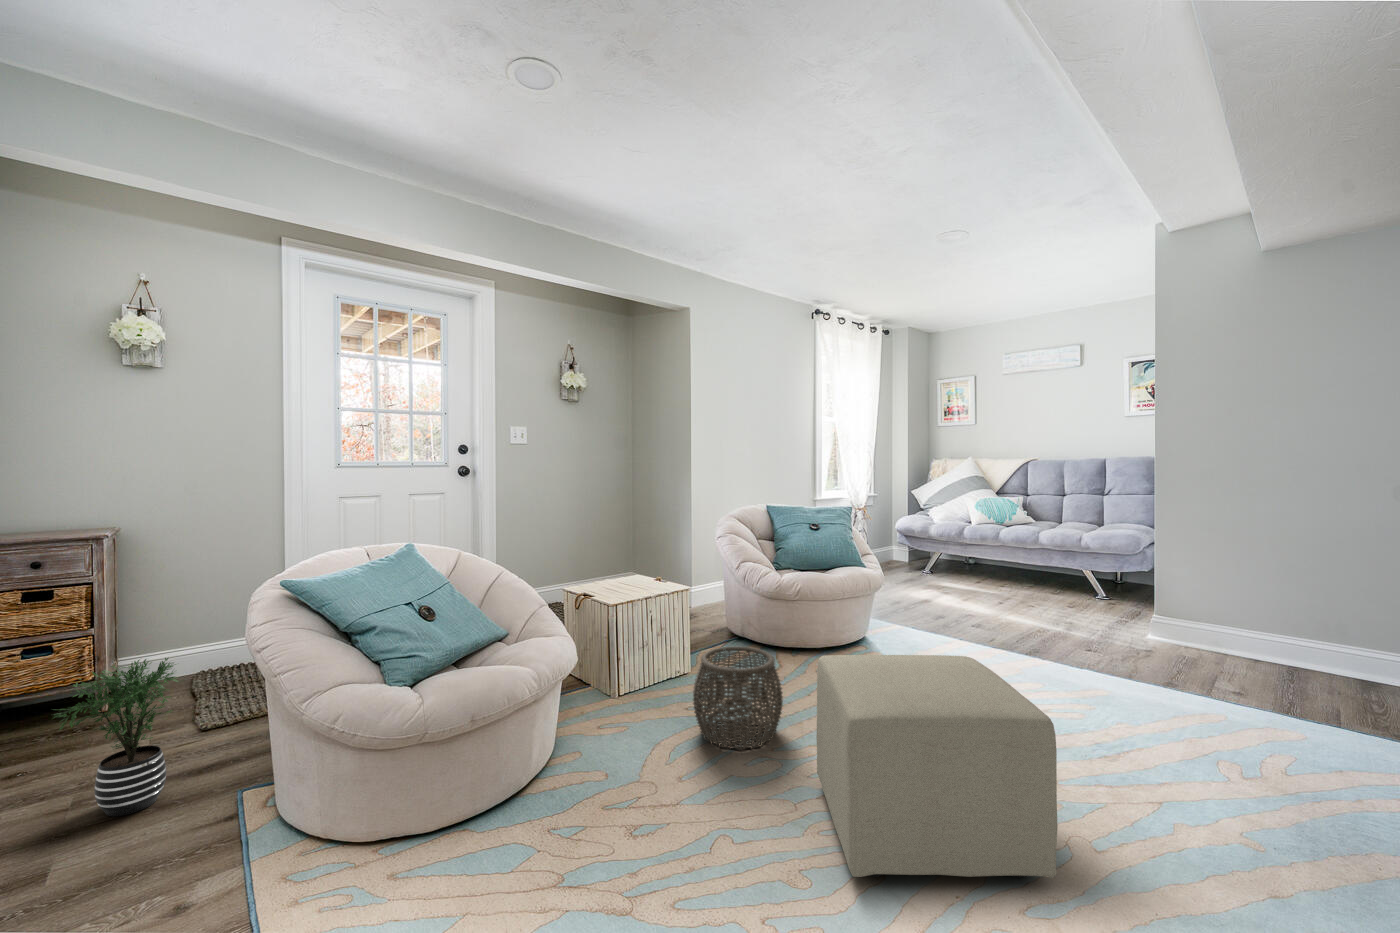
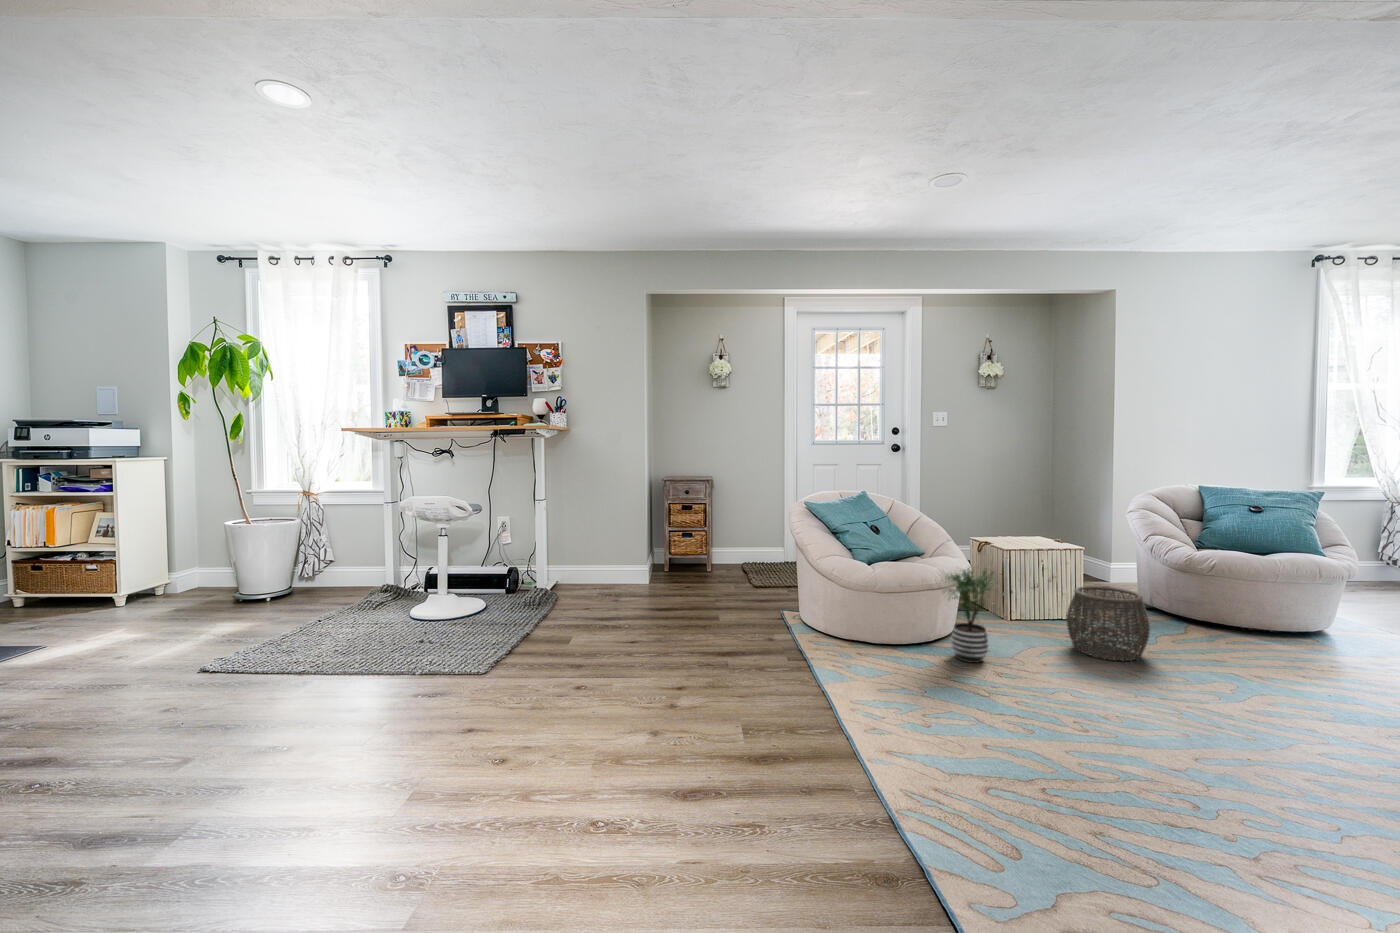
ottoman: present [816,655,1058,878] -> none [1155,590,1360,765]
potted plant: present [54,658,178,816] -> present [946,568,1004,663]

